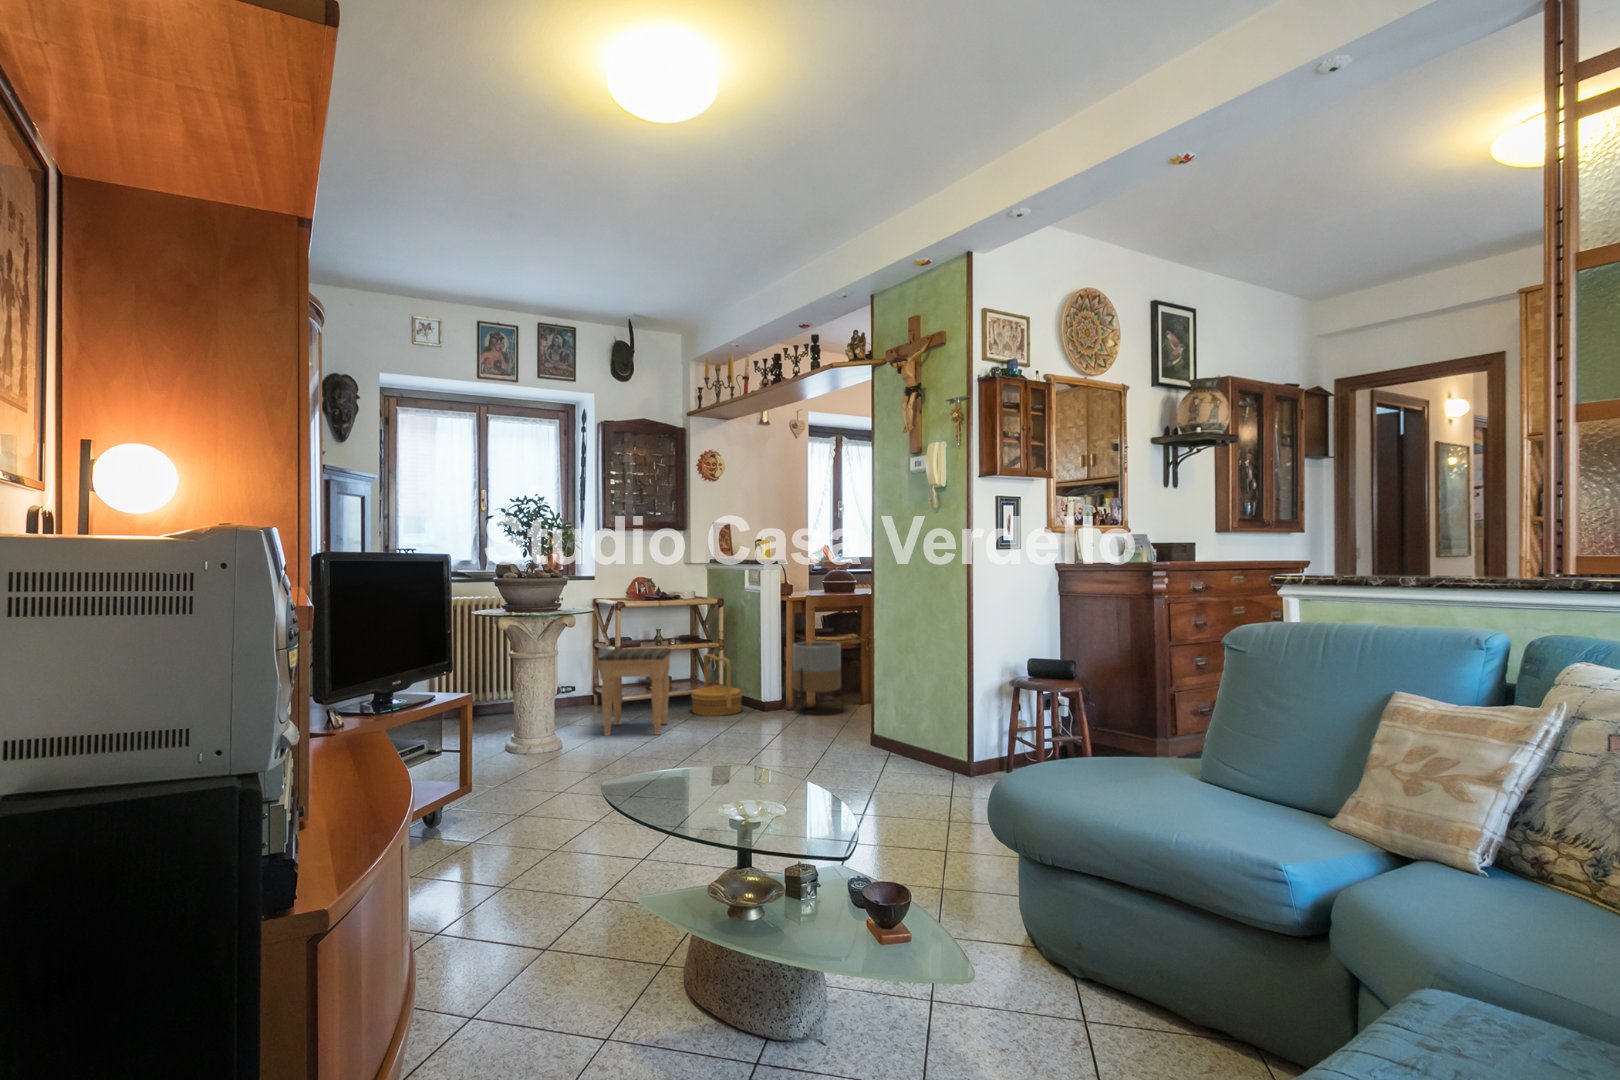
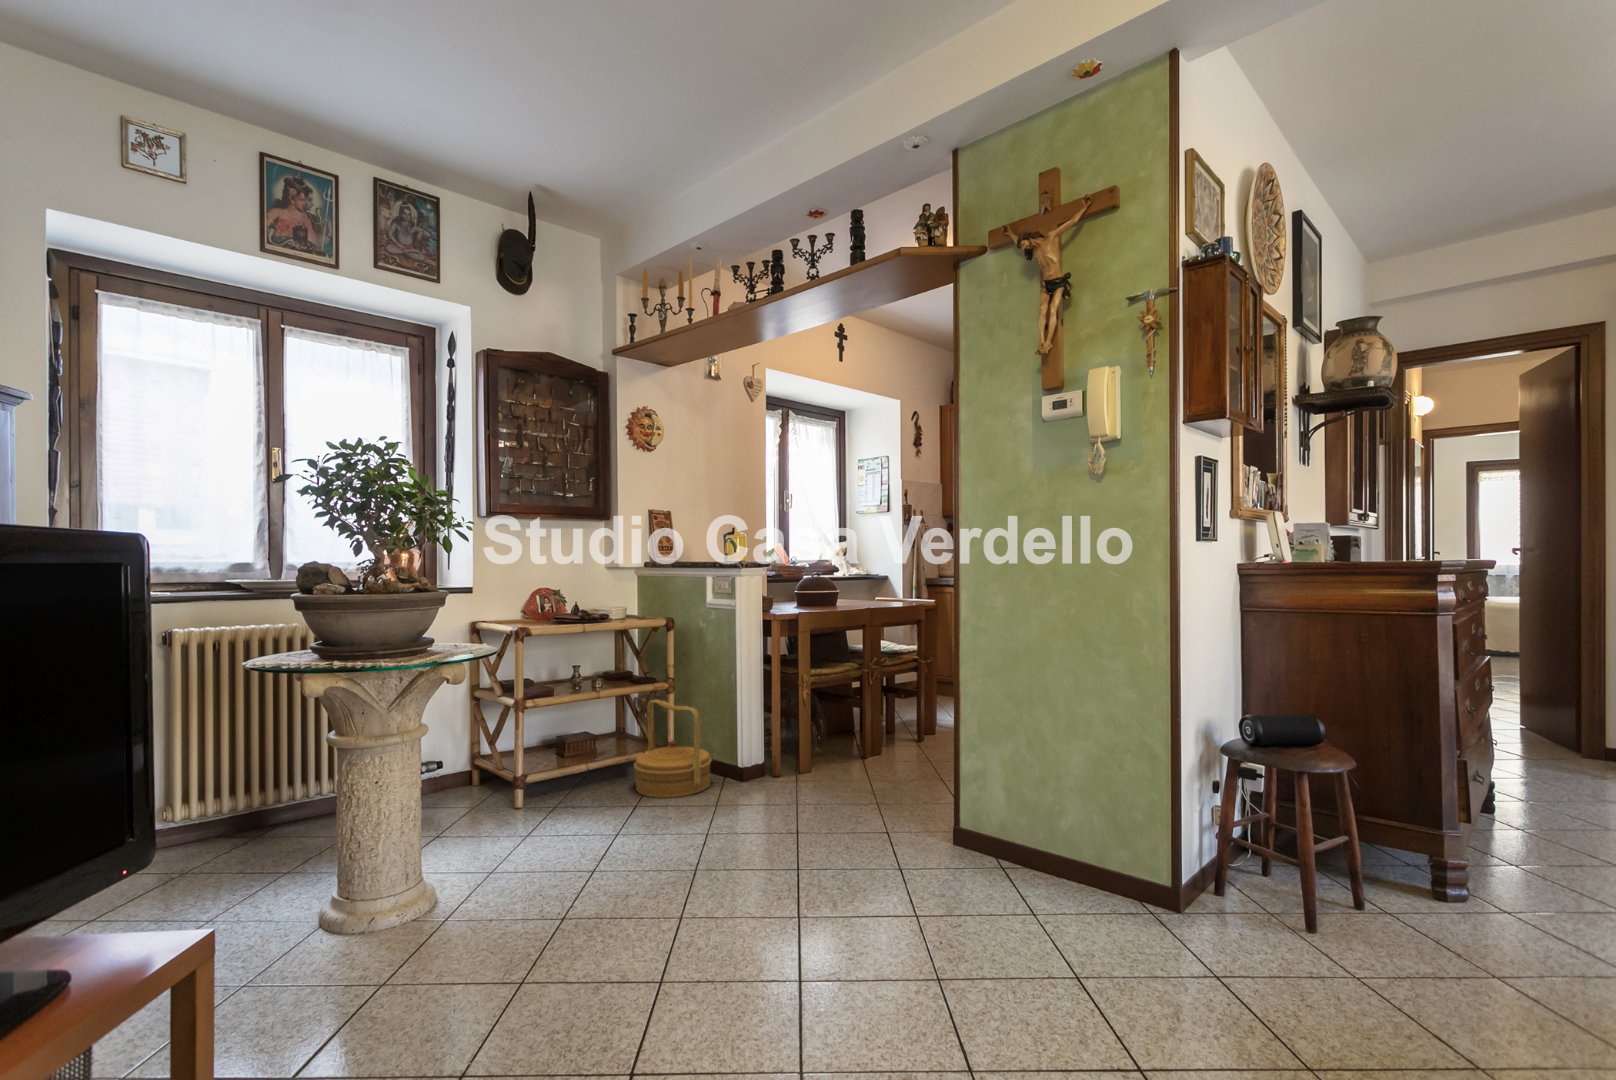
planter: present [792,641,843,715] -> none [784,673,858,787]
footstool: present [598,648,672,736] -> none [499,701,619,867]

